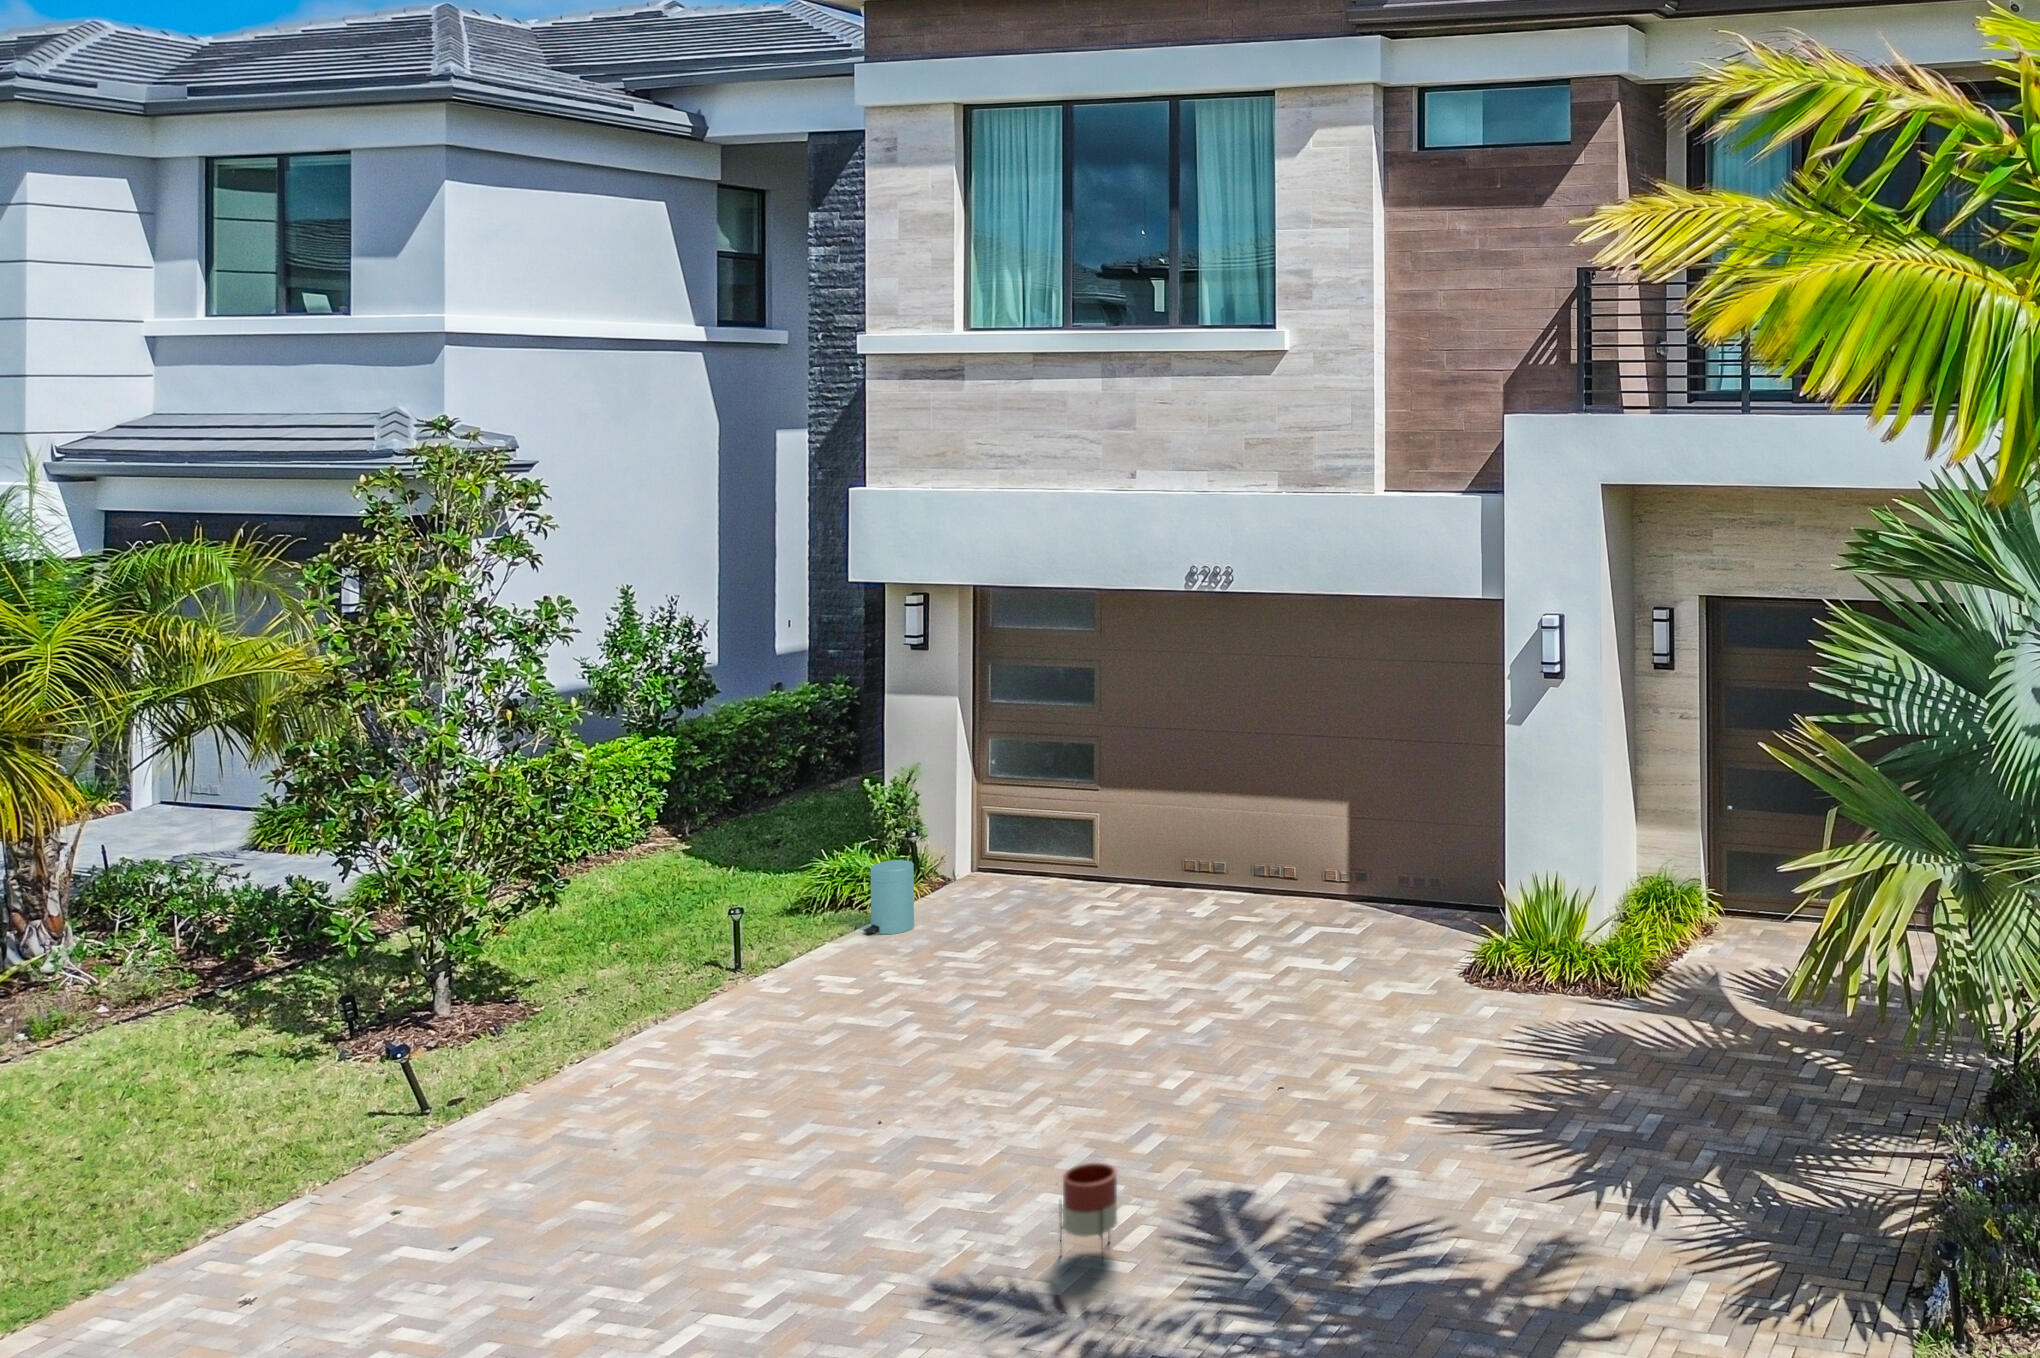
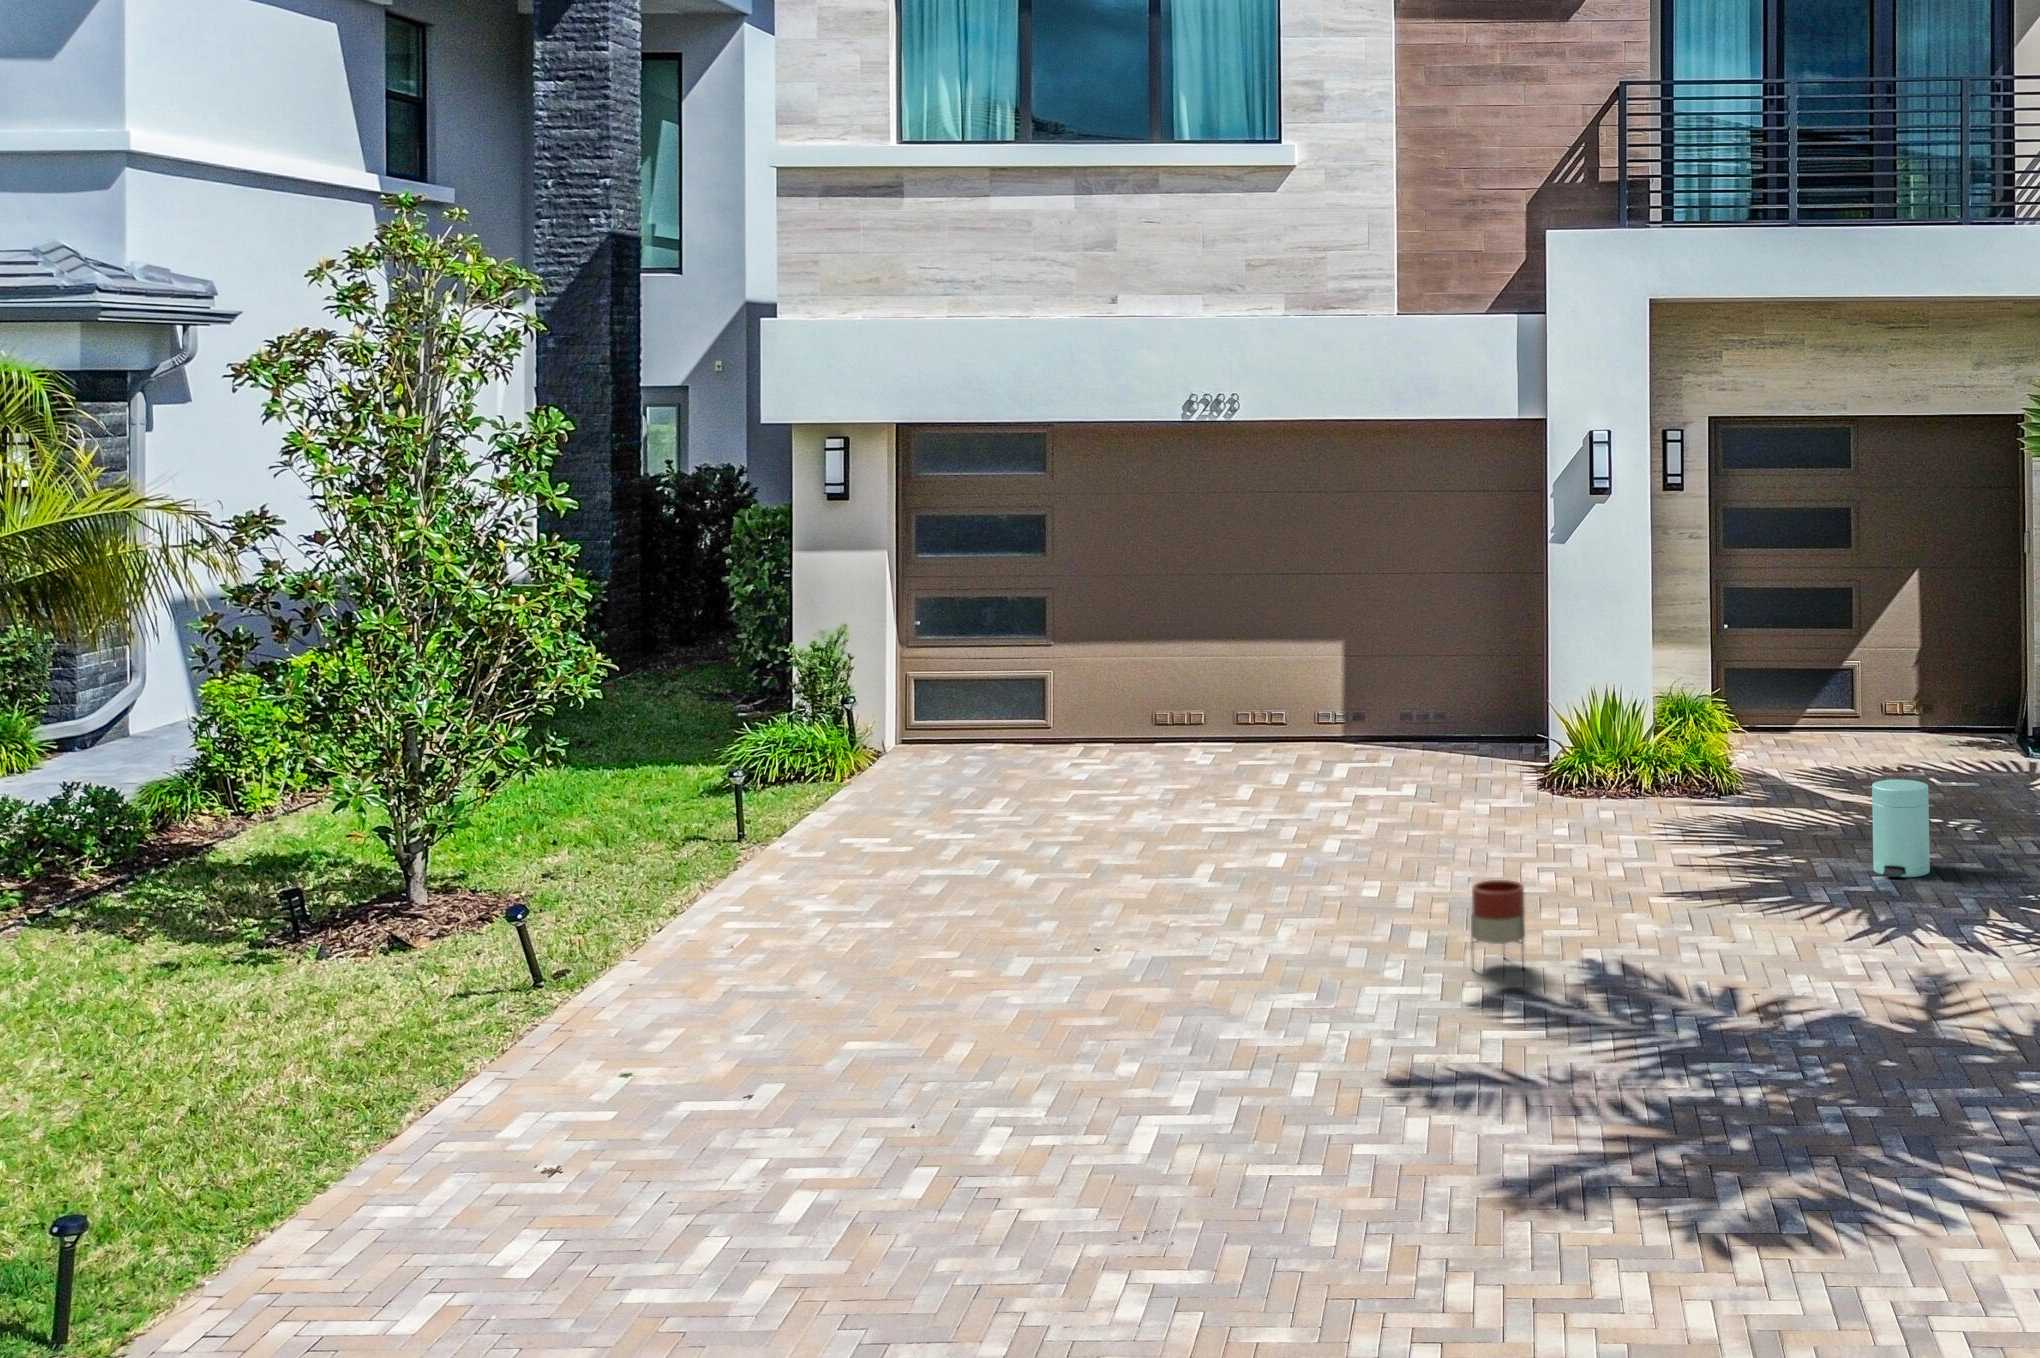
trash can: present [863,860,914,935] -> present [1872,779,1930,877]

